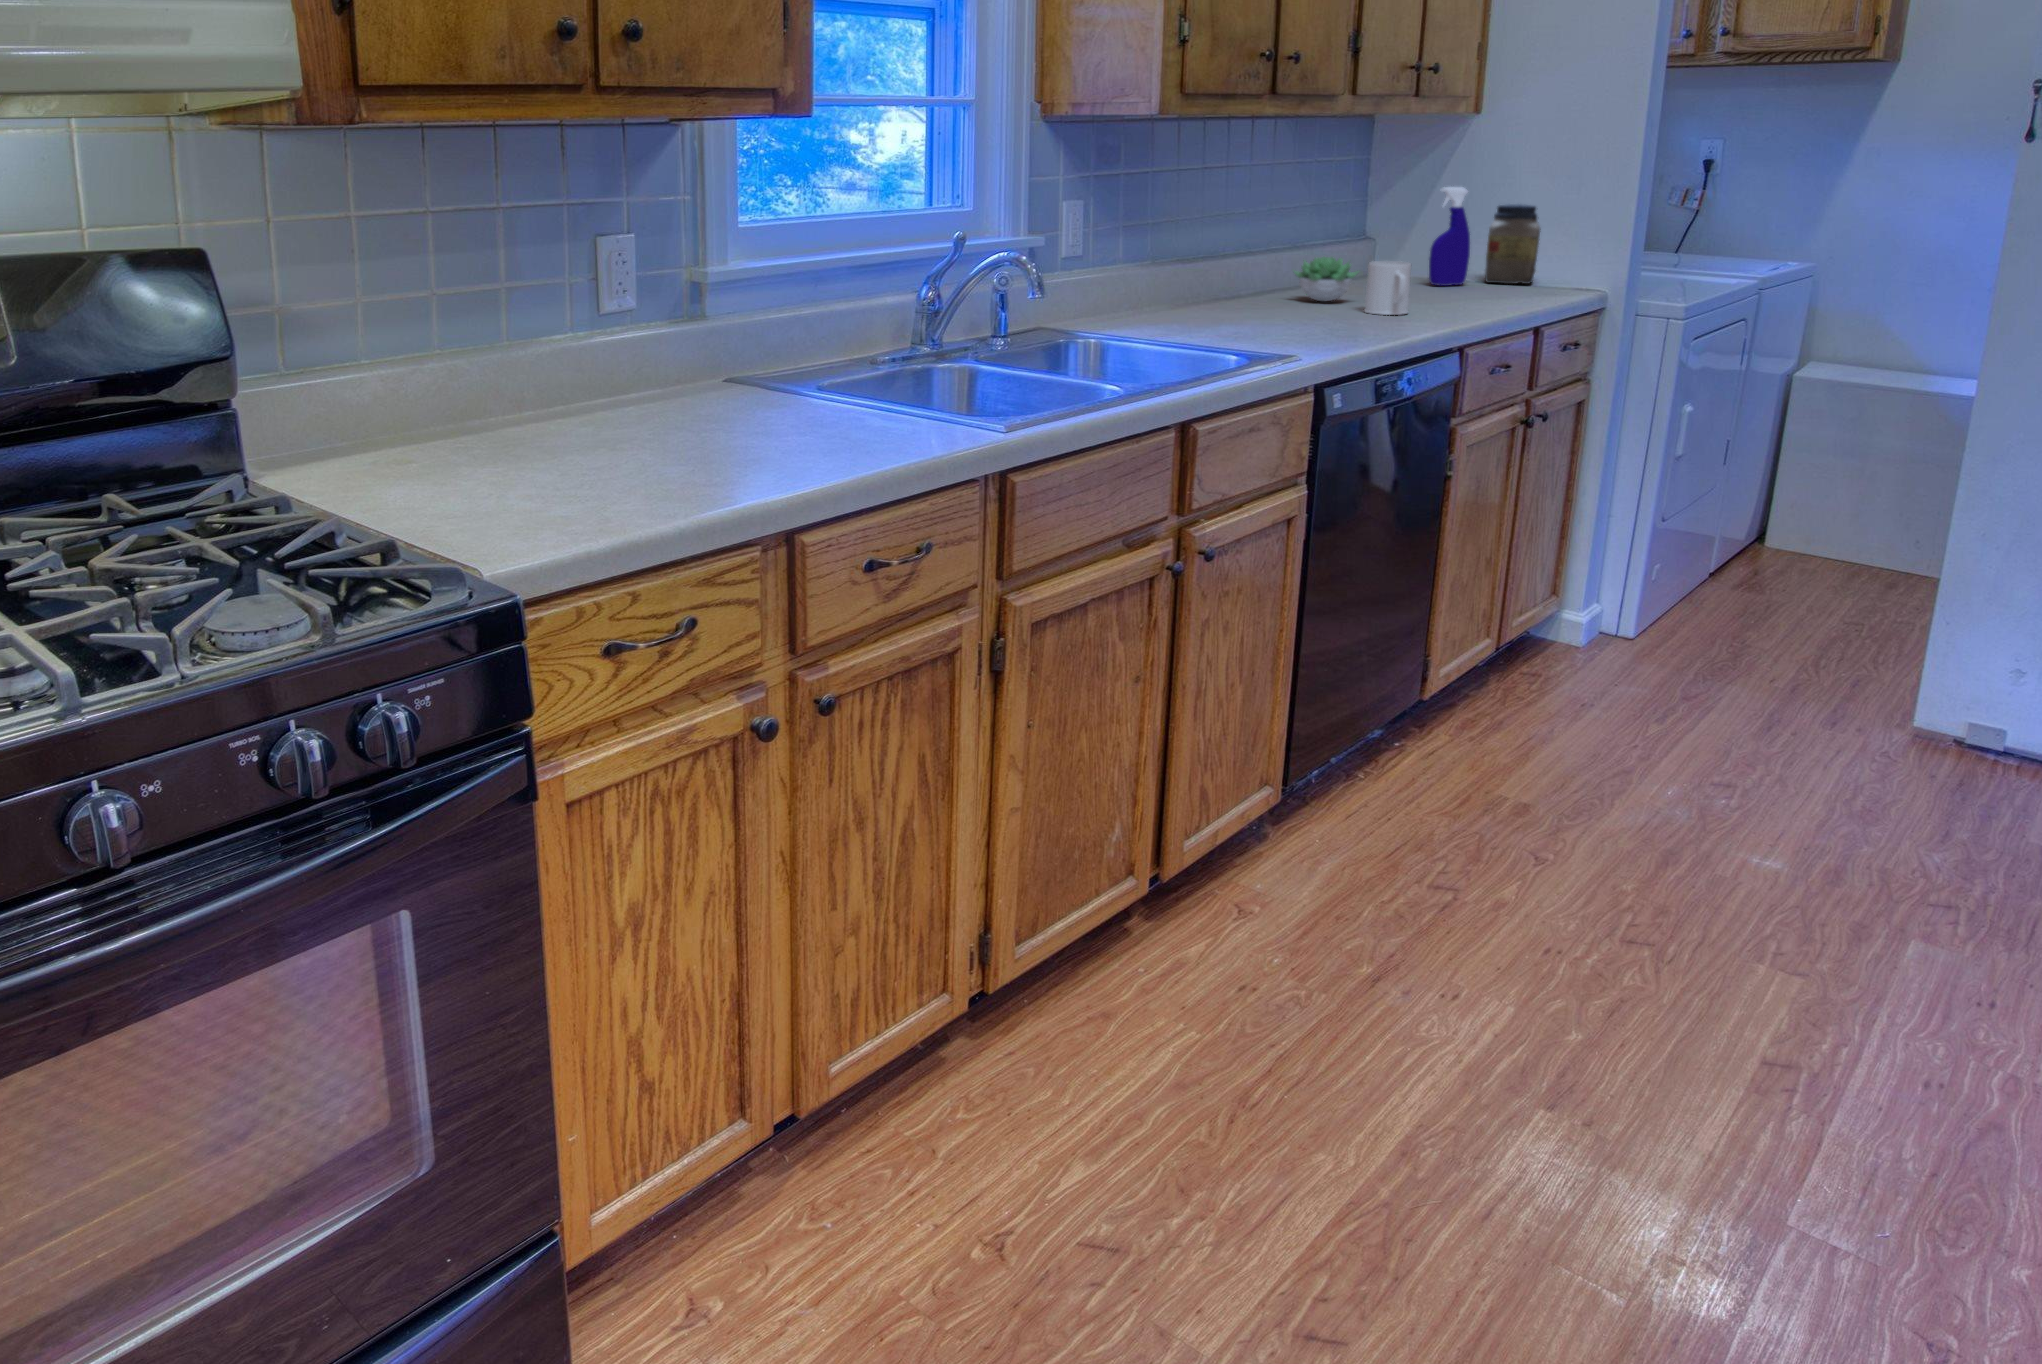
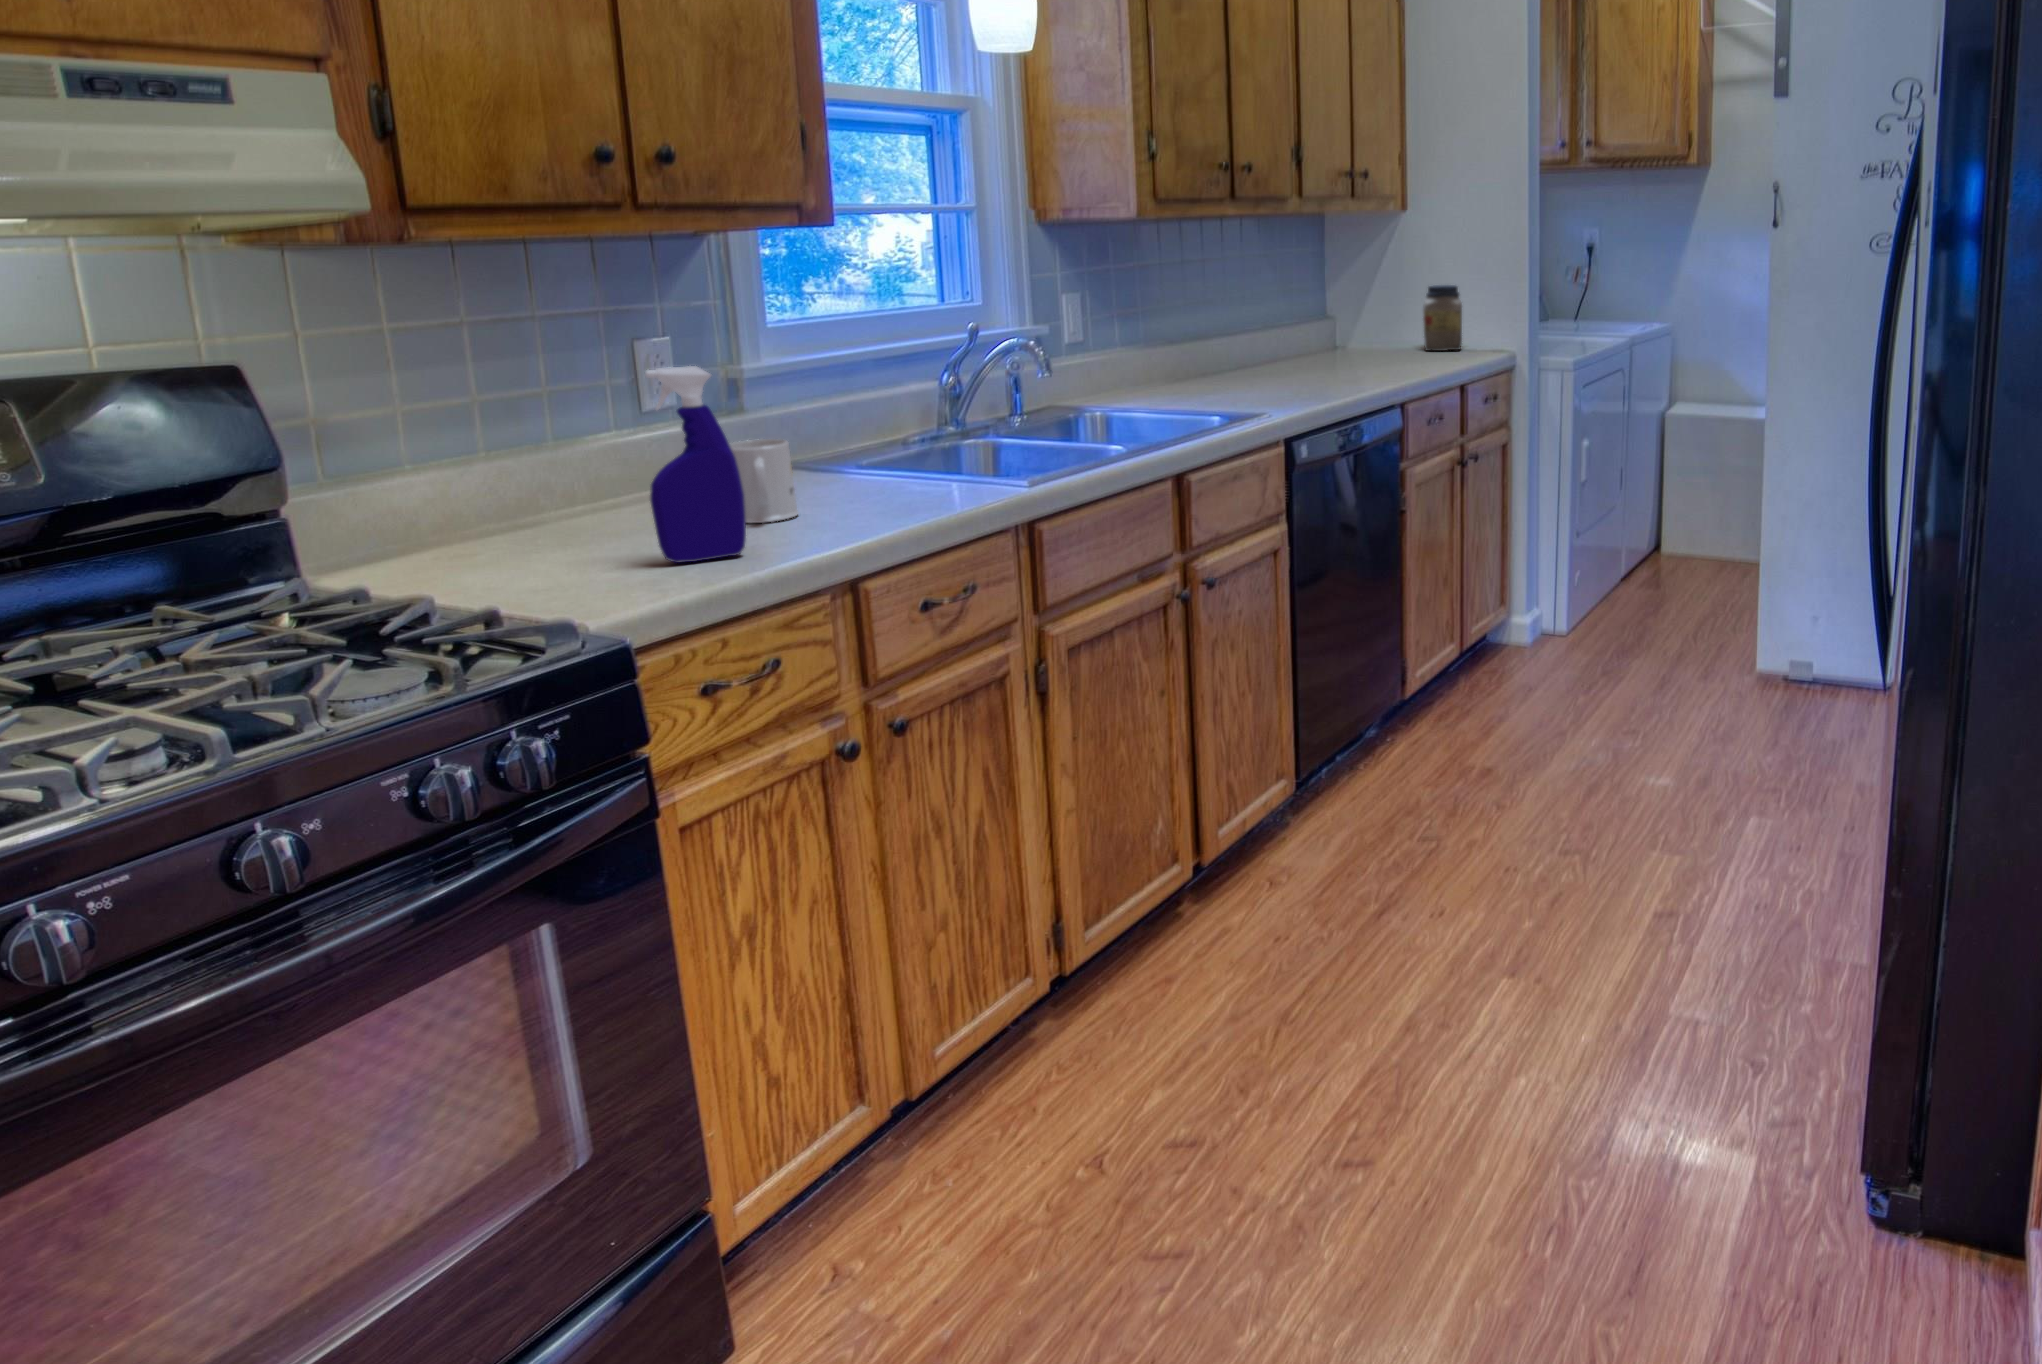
spray bottle: present [1429,187,1470,286] -> present [645,366,746,563]
succulent plant: present [1294,257,1358,302] -> none [1267,334,1323,372]
mug: present [1364,261,1411,315] -> present [729,439,798,523]

